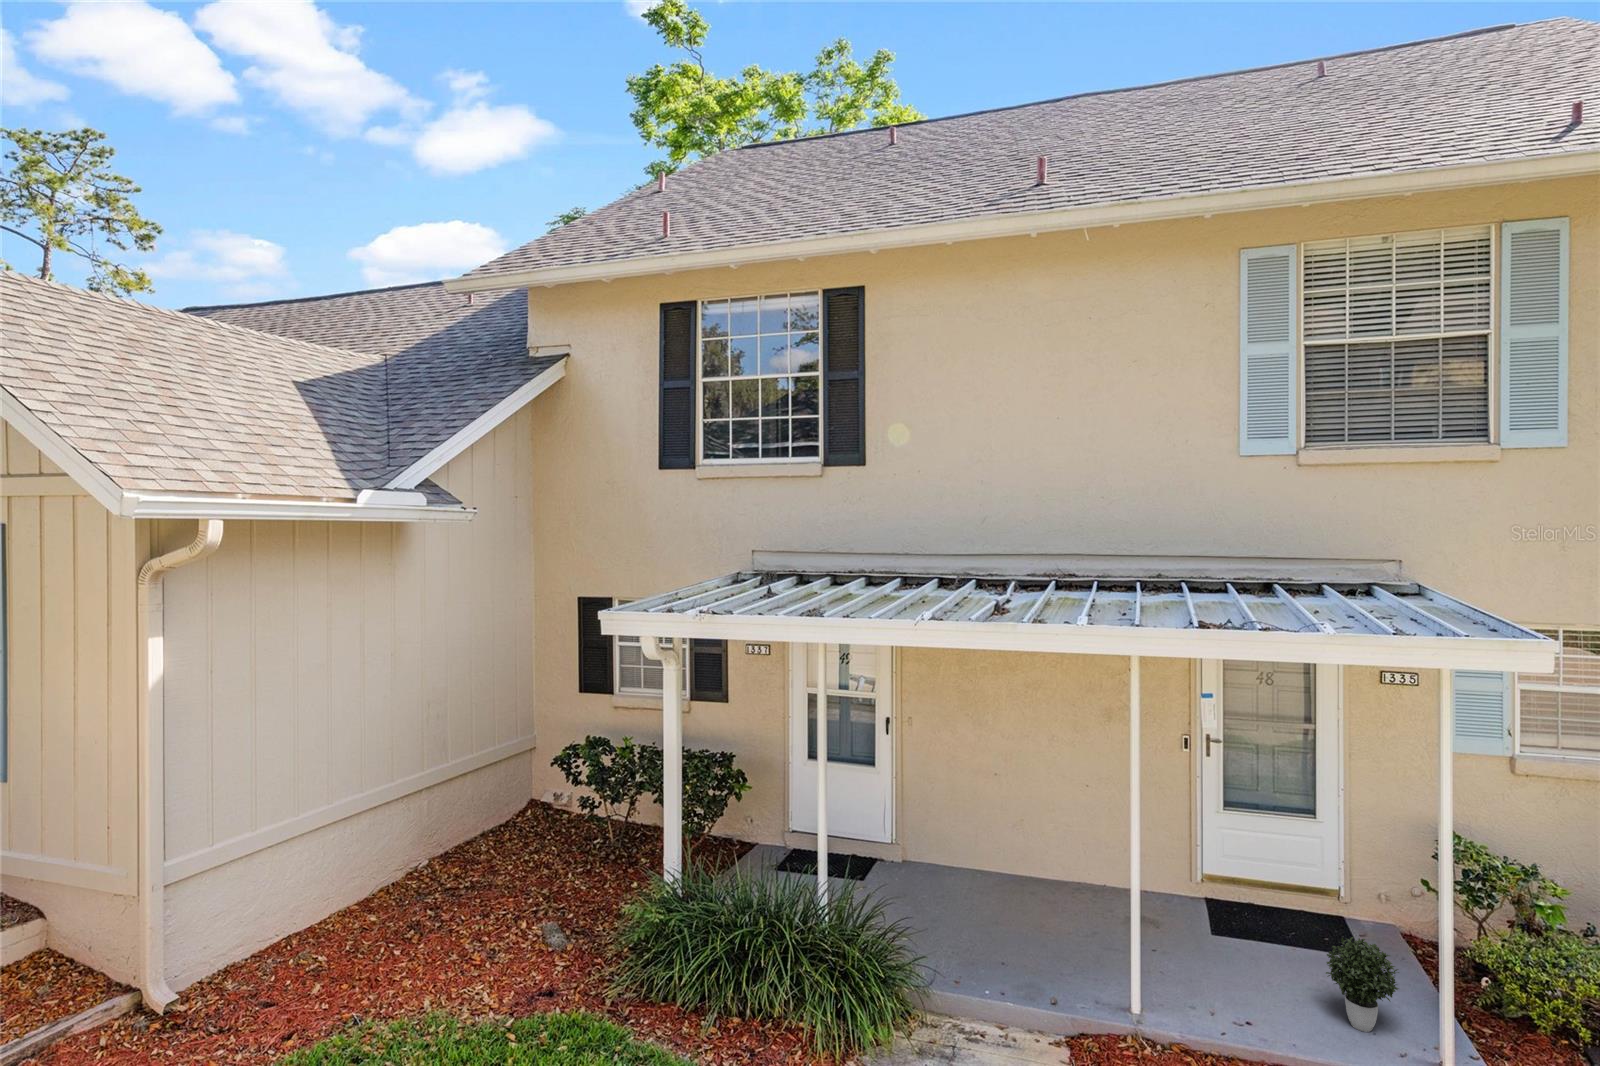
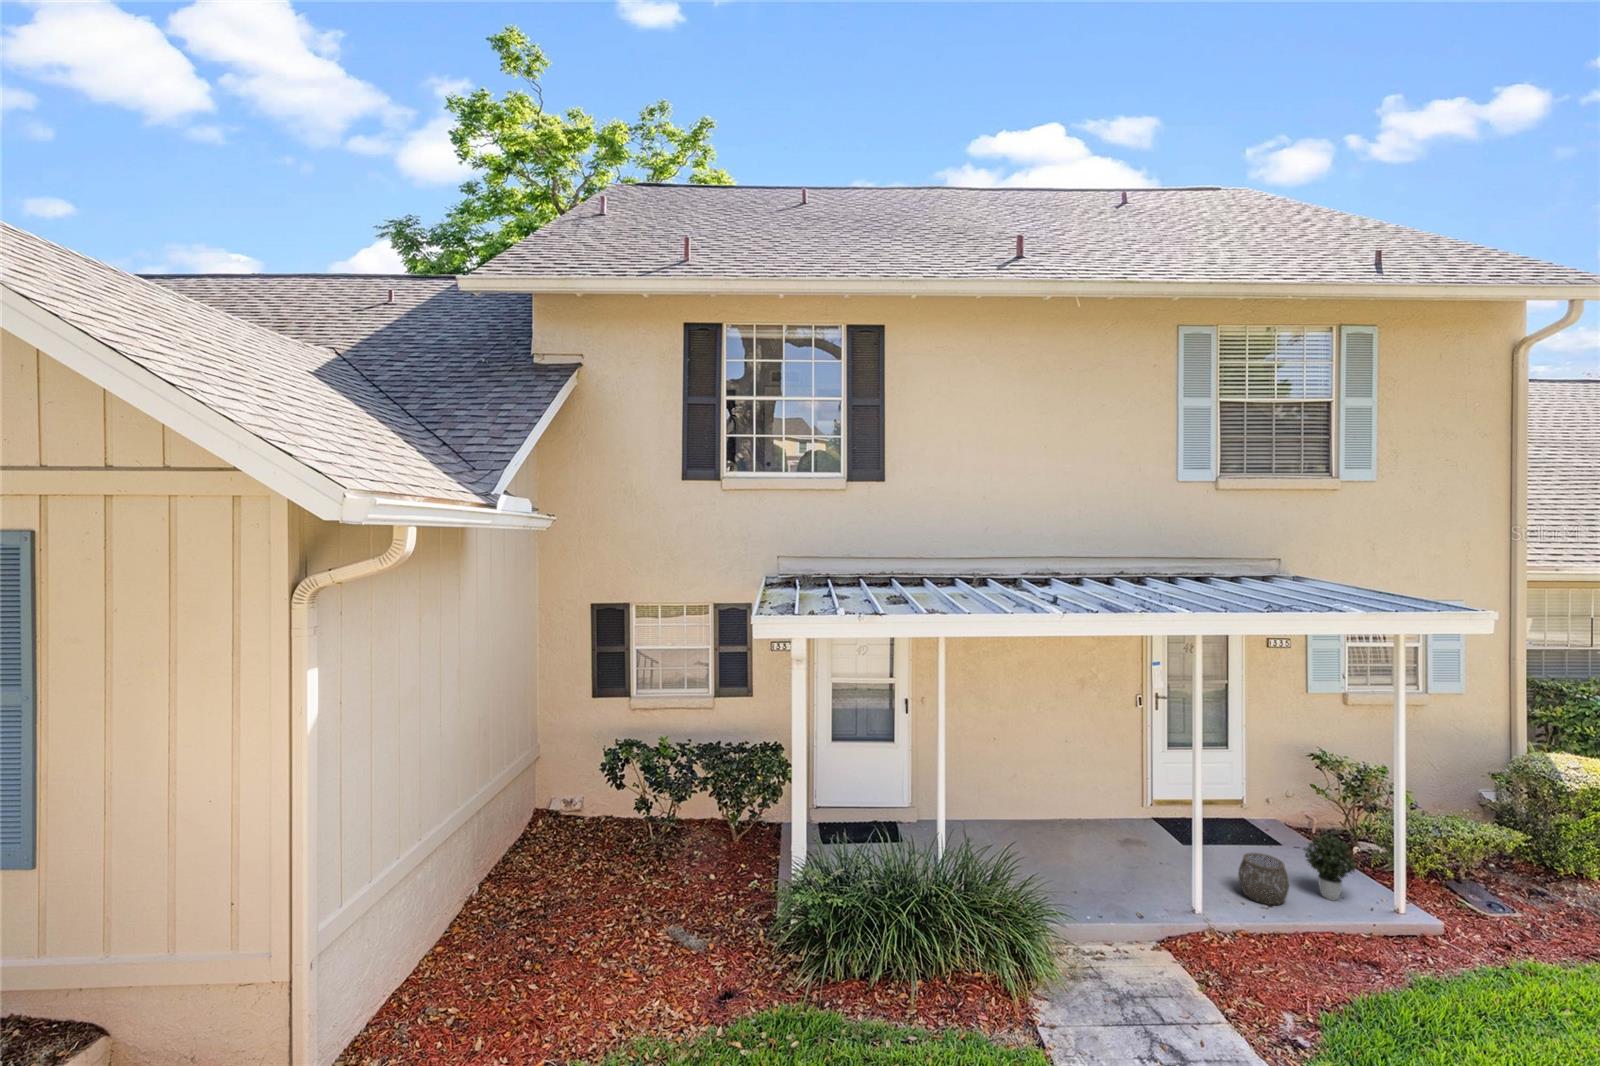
woven basket: none [1222,948,1289,1022] -> present [1238,853,1289,905]

